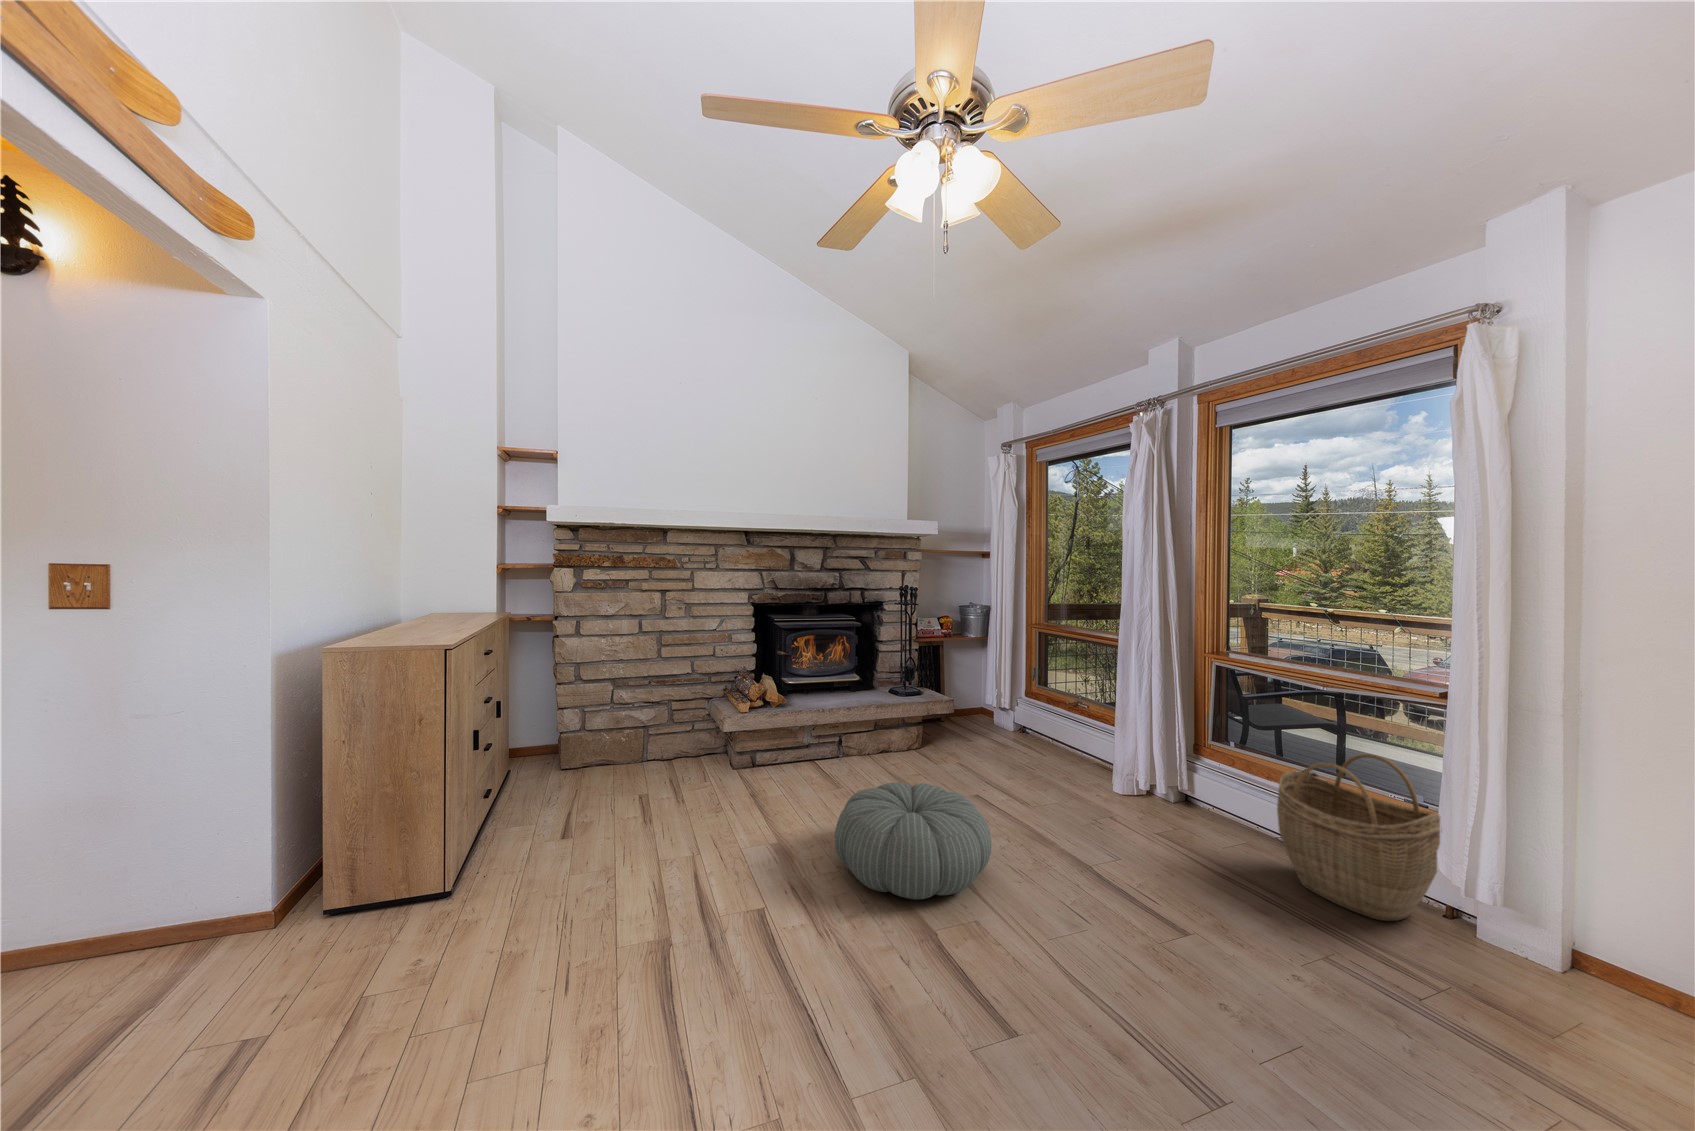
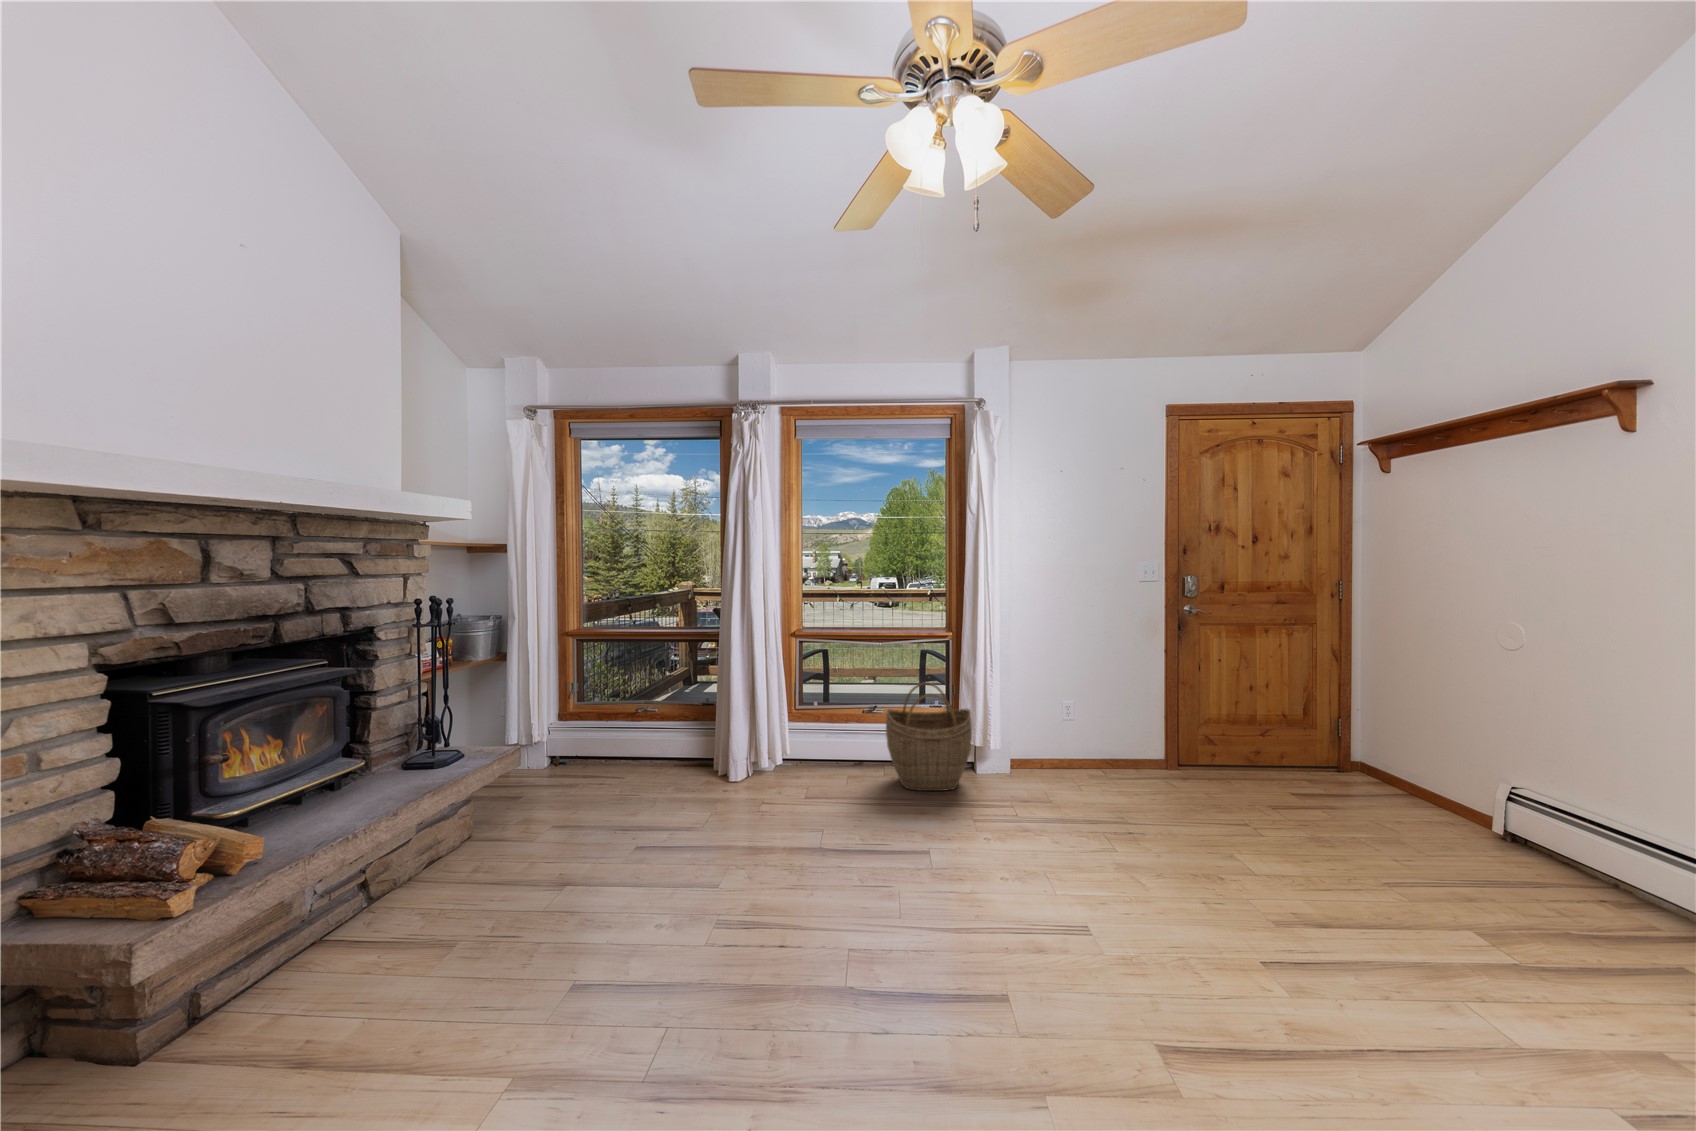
pouf: present [835,783,992,899] -> none [615,837,817,1003]

